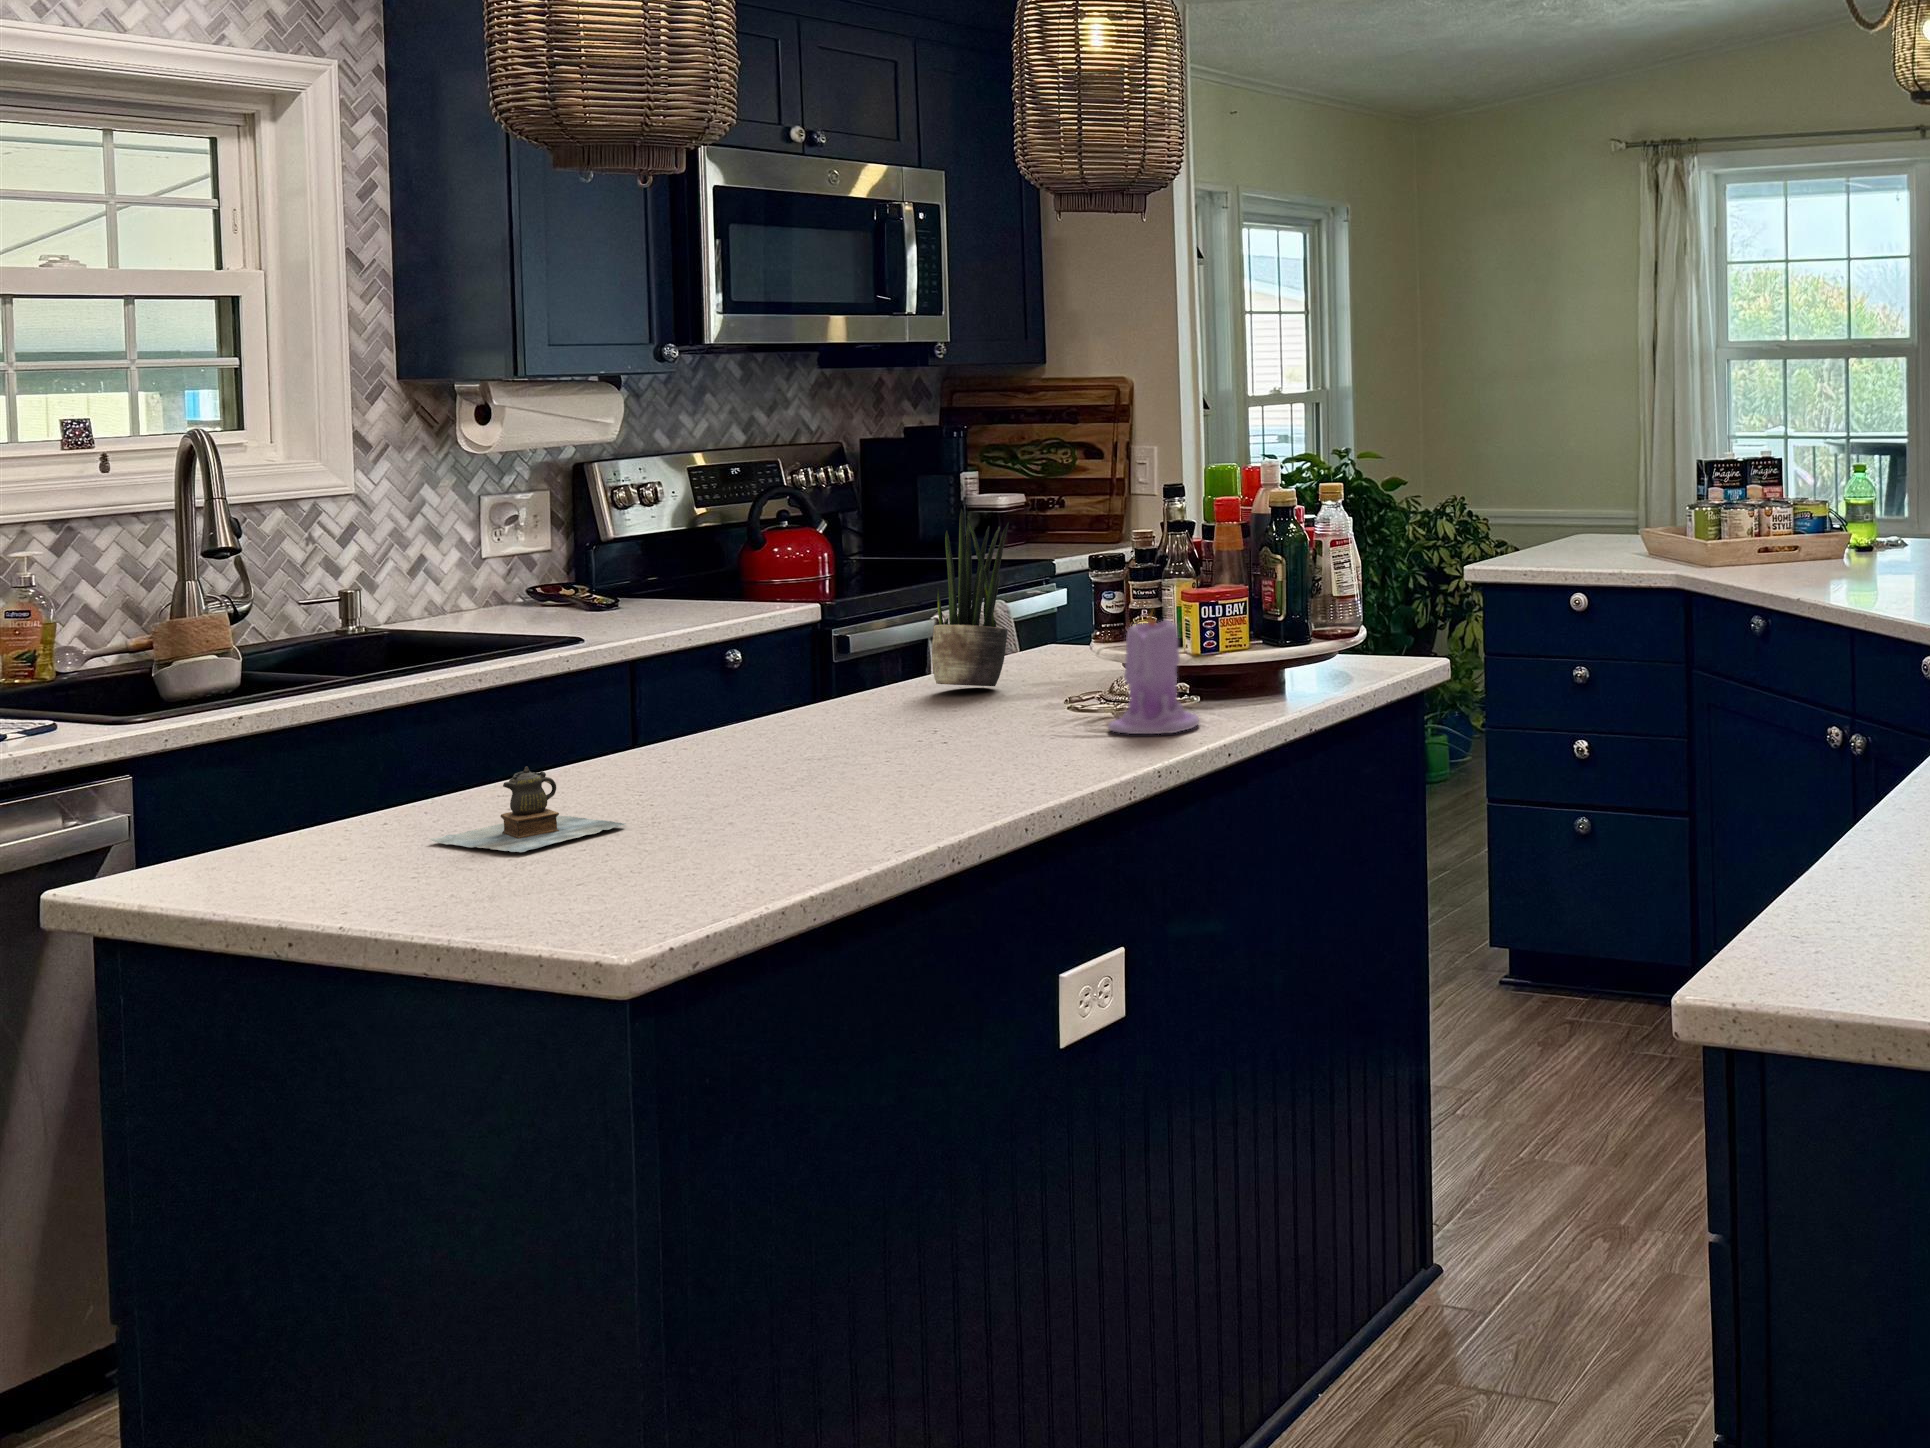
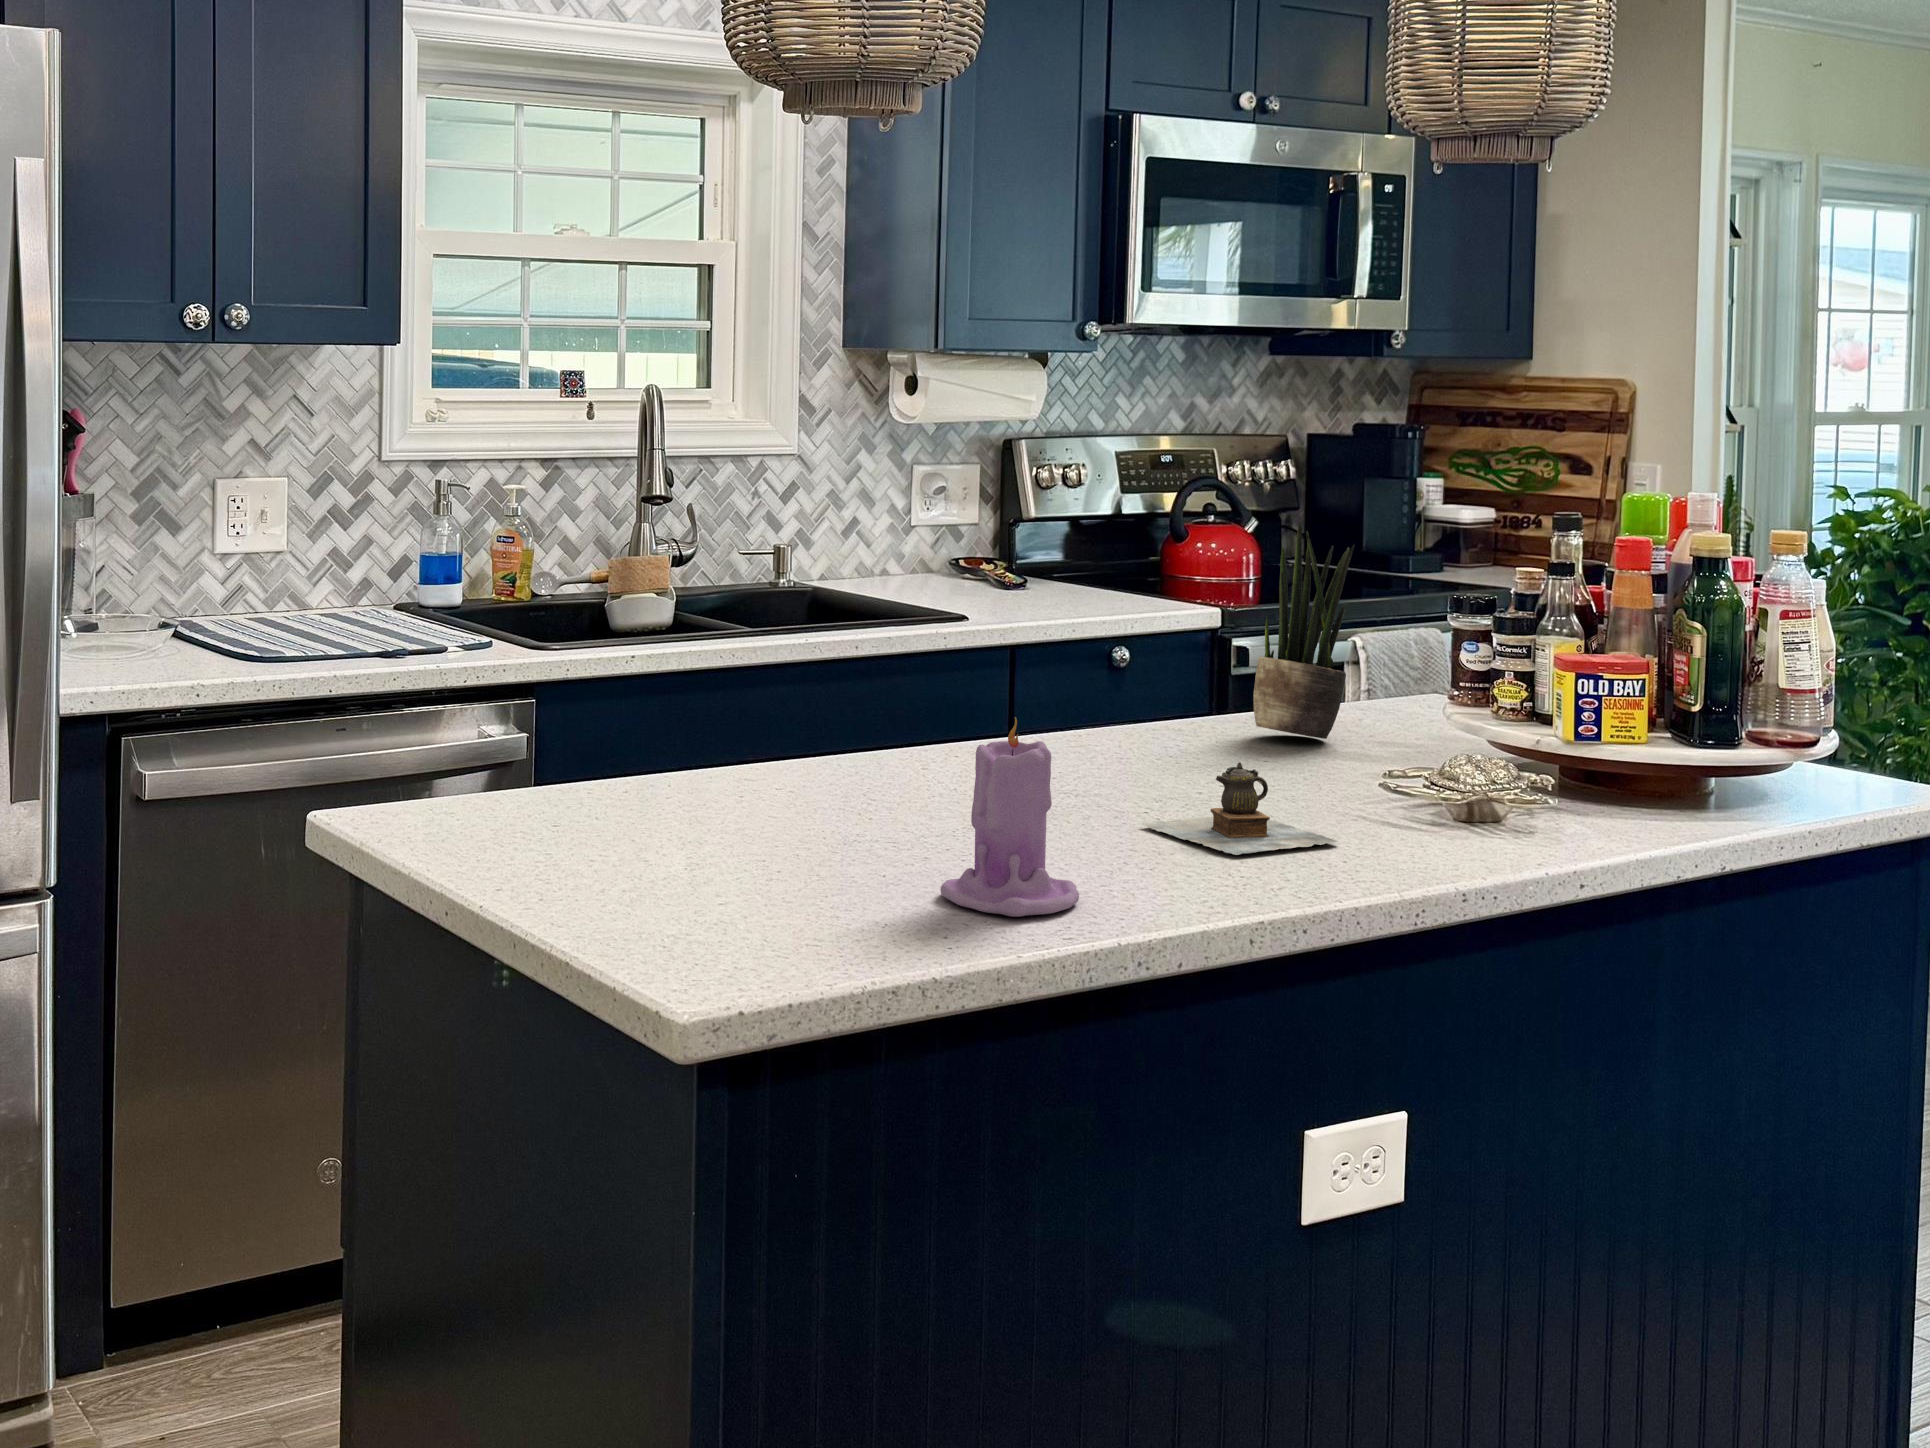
candle: present [1108,614,1199,734] -> present [940,718,1079,917]
teapot: present [430,766,626,852] -> present [1141,762,1338,855]

